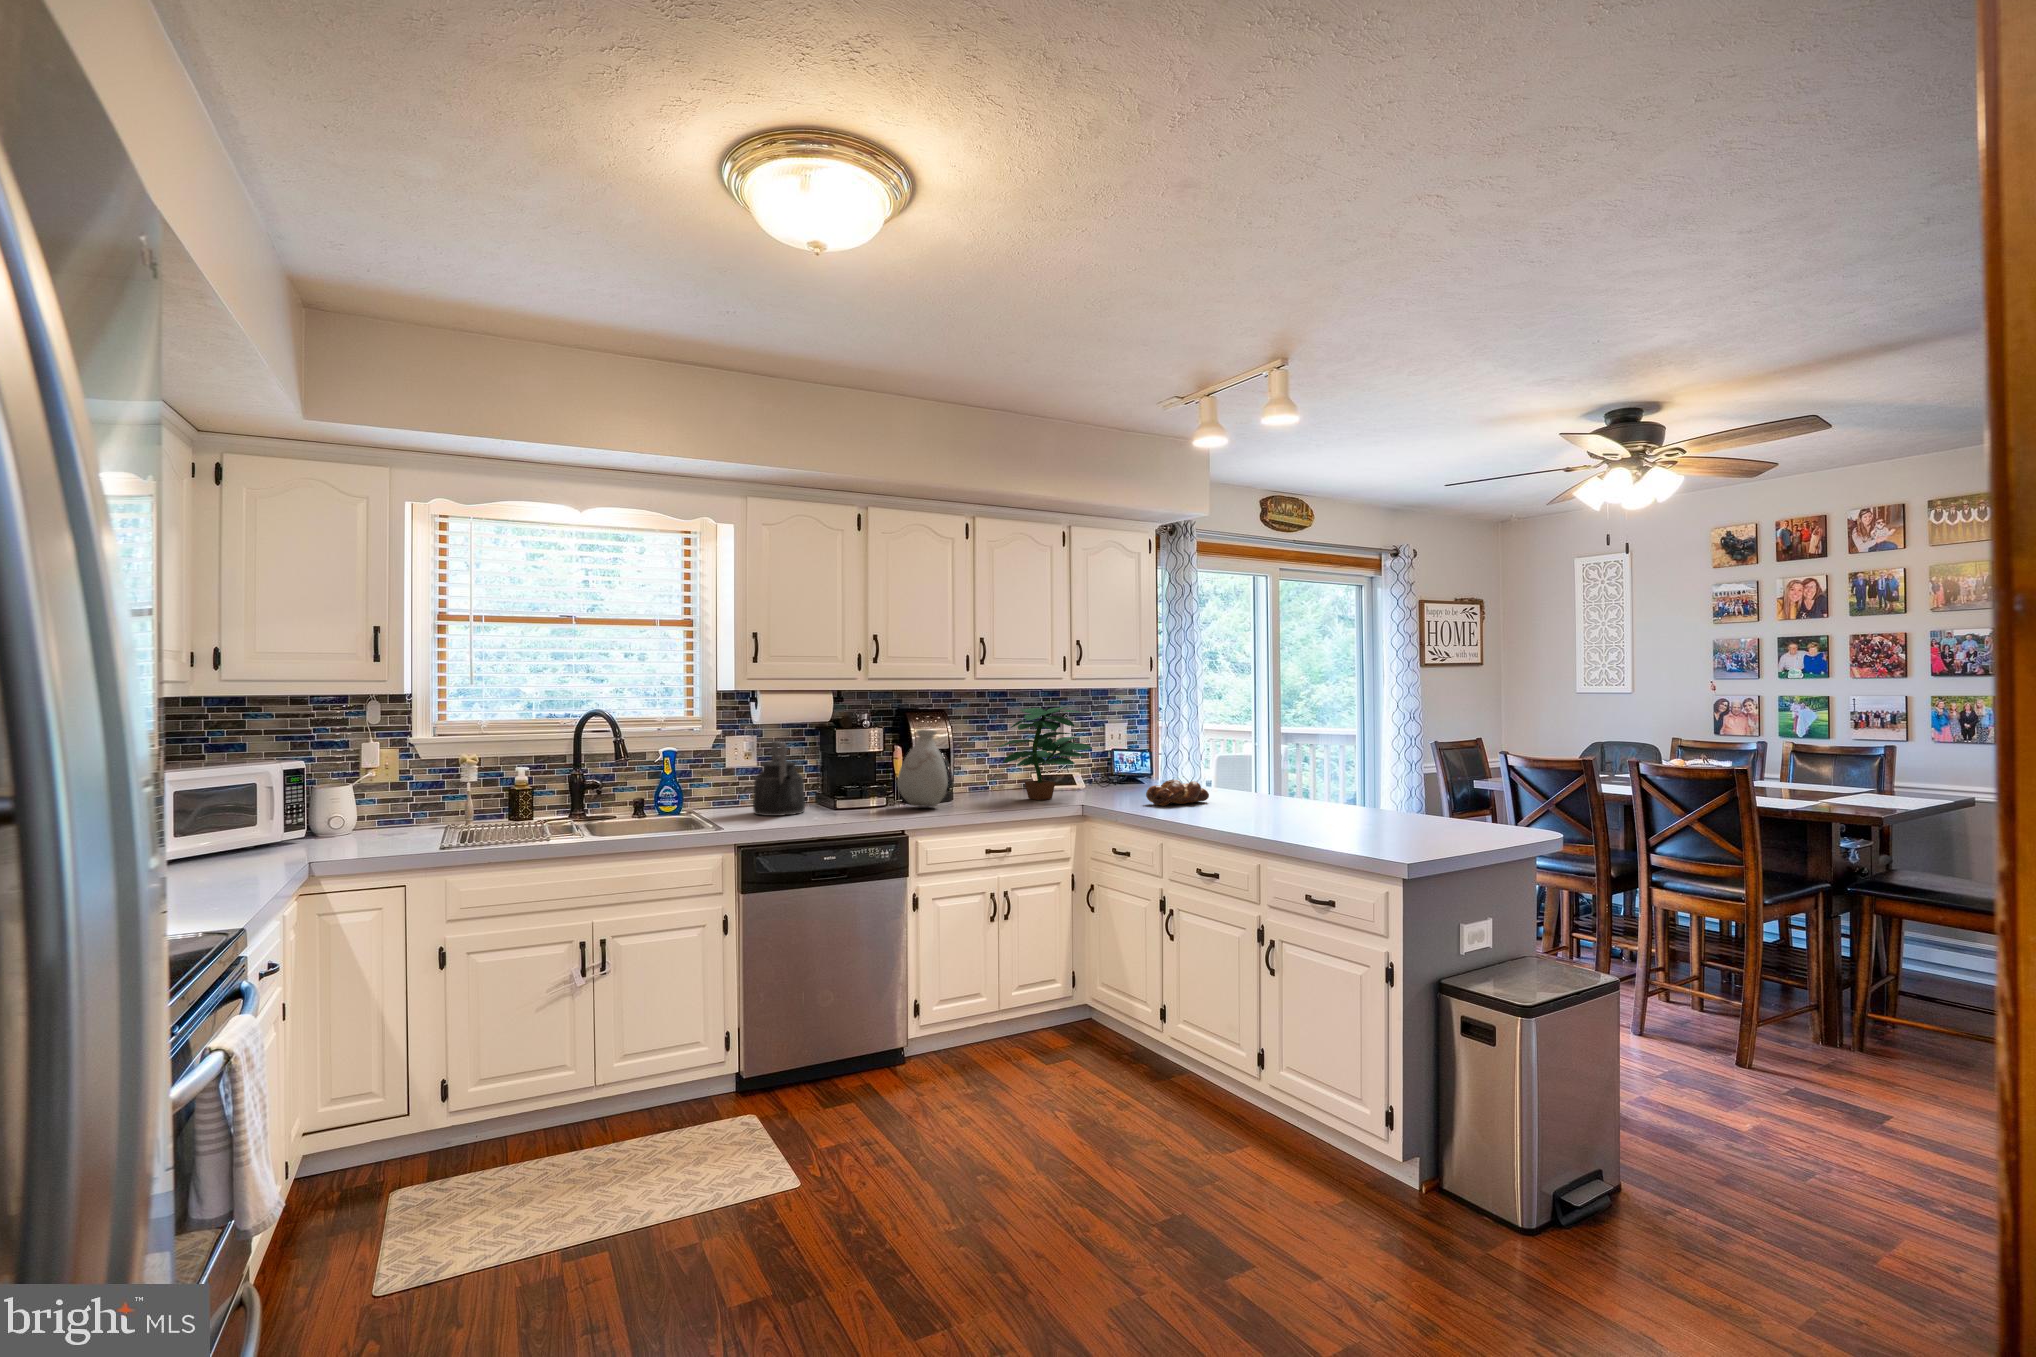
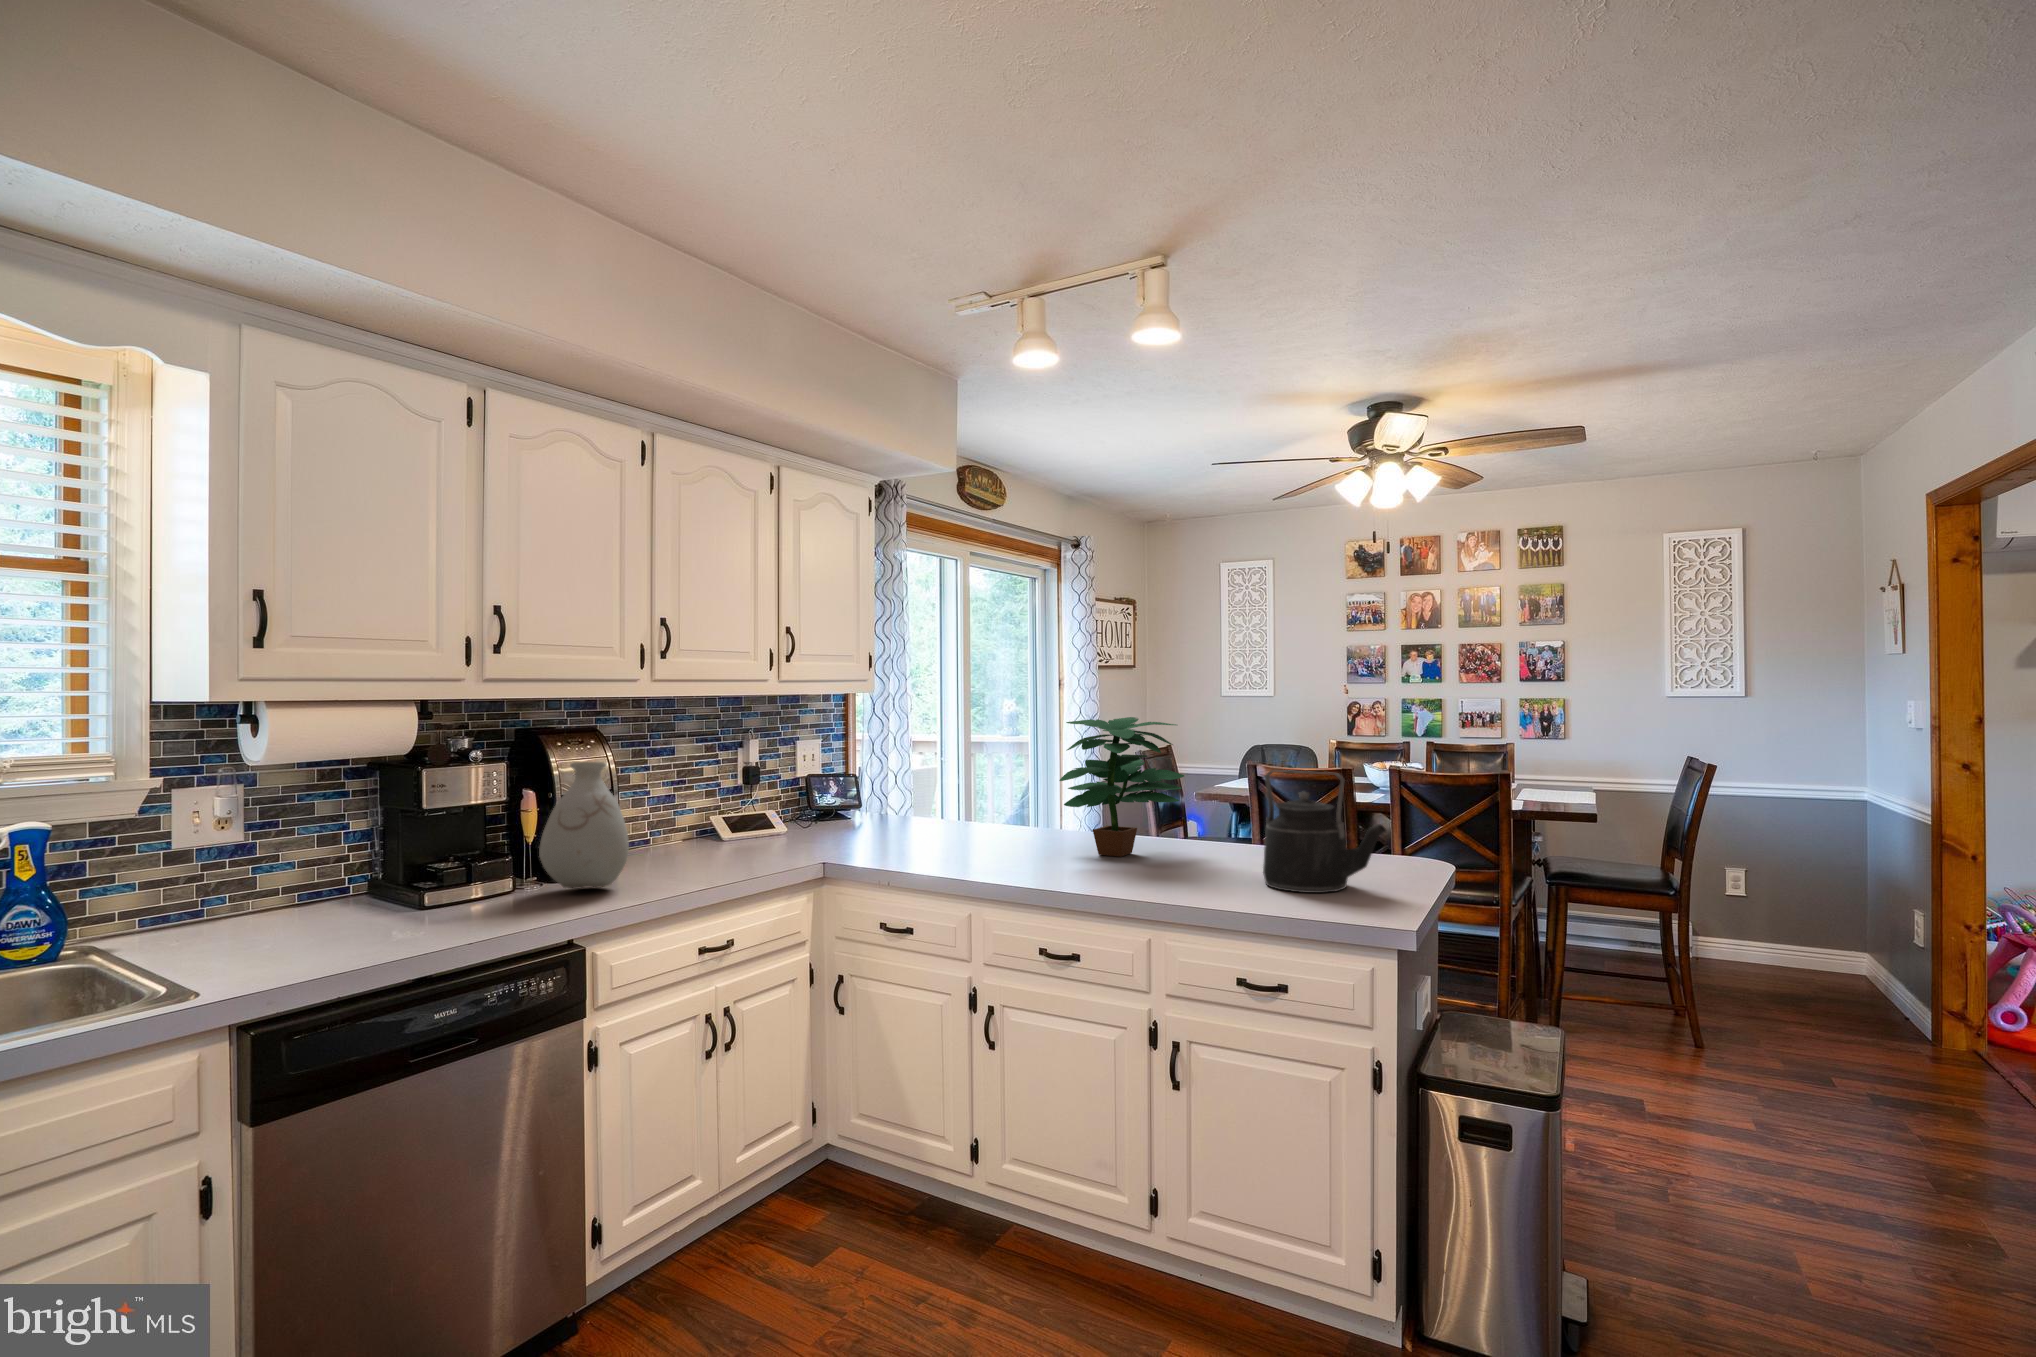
potted plant: present [999,707,1092,800] -> present [1059,717,1184,857]
kettle: present [753,741,805,816] -> present [1263,770,1386,893]
bread loaf: present [1146,779,1209,806] -> none [918,817,993,856]

